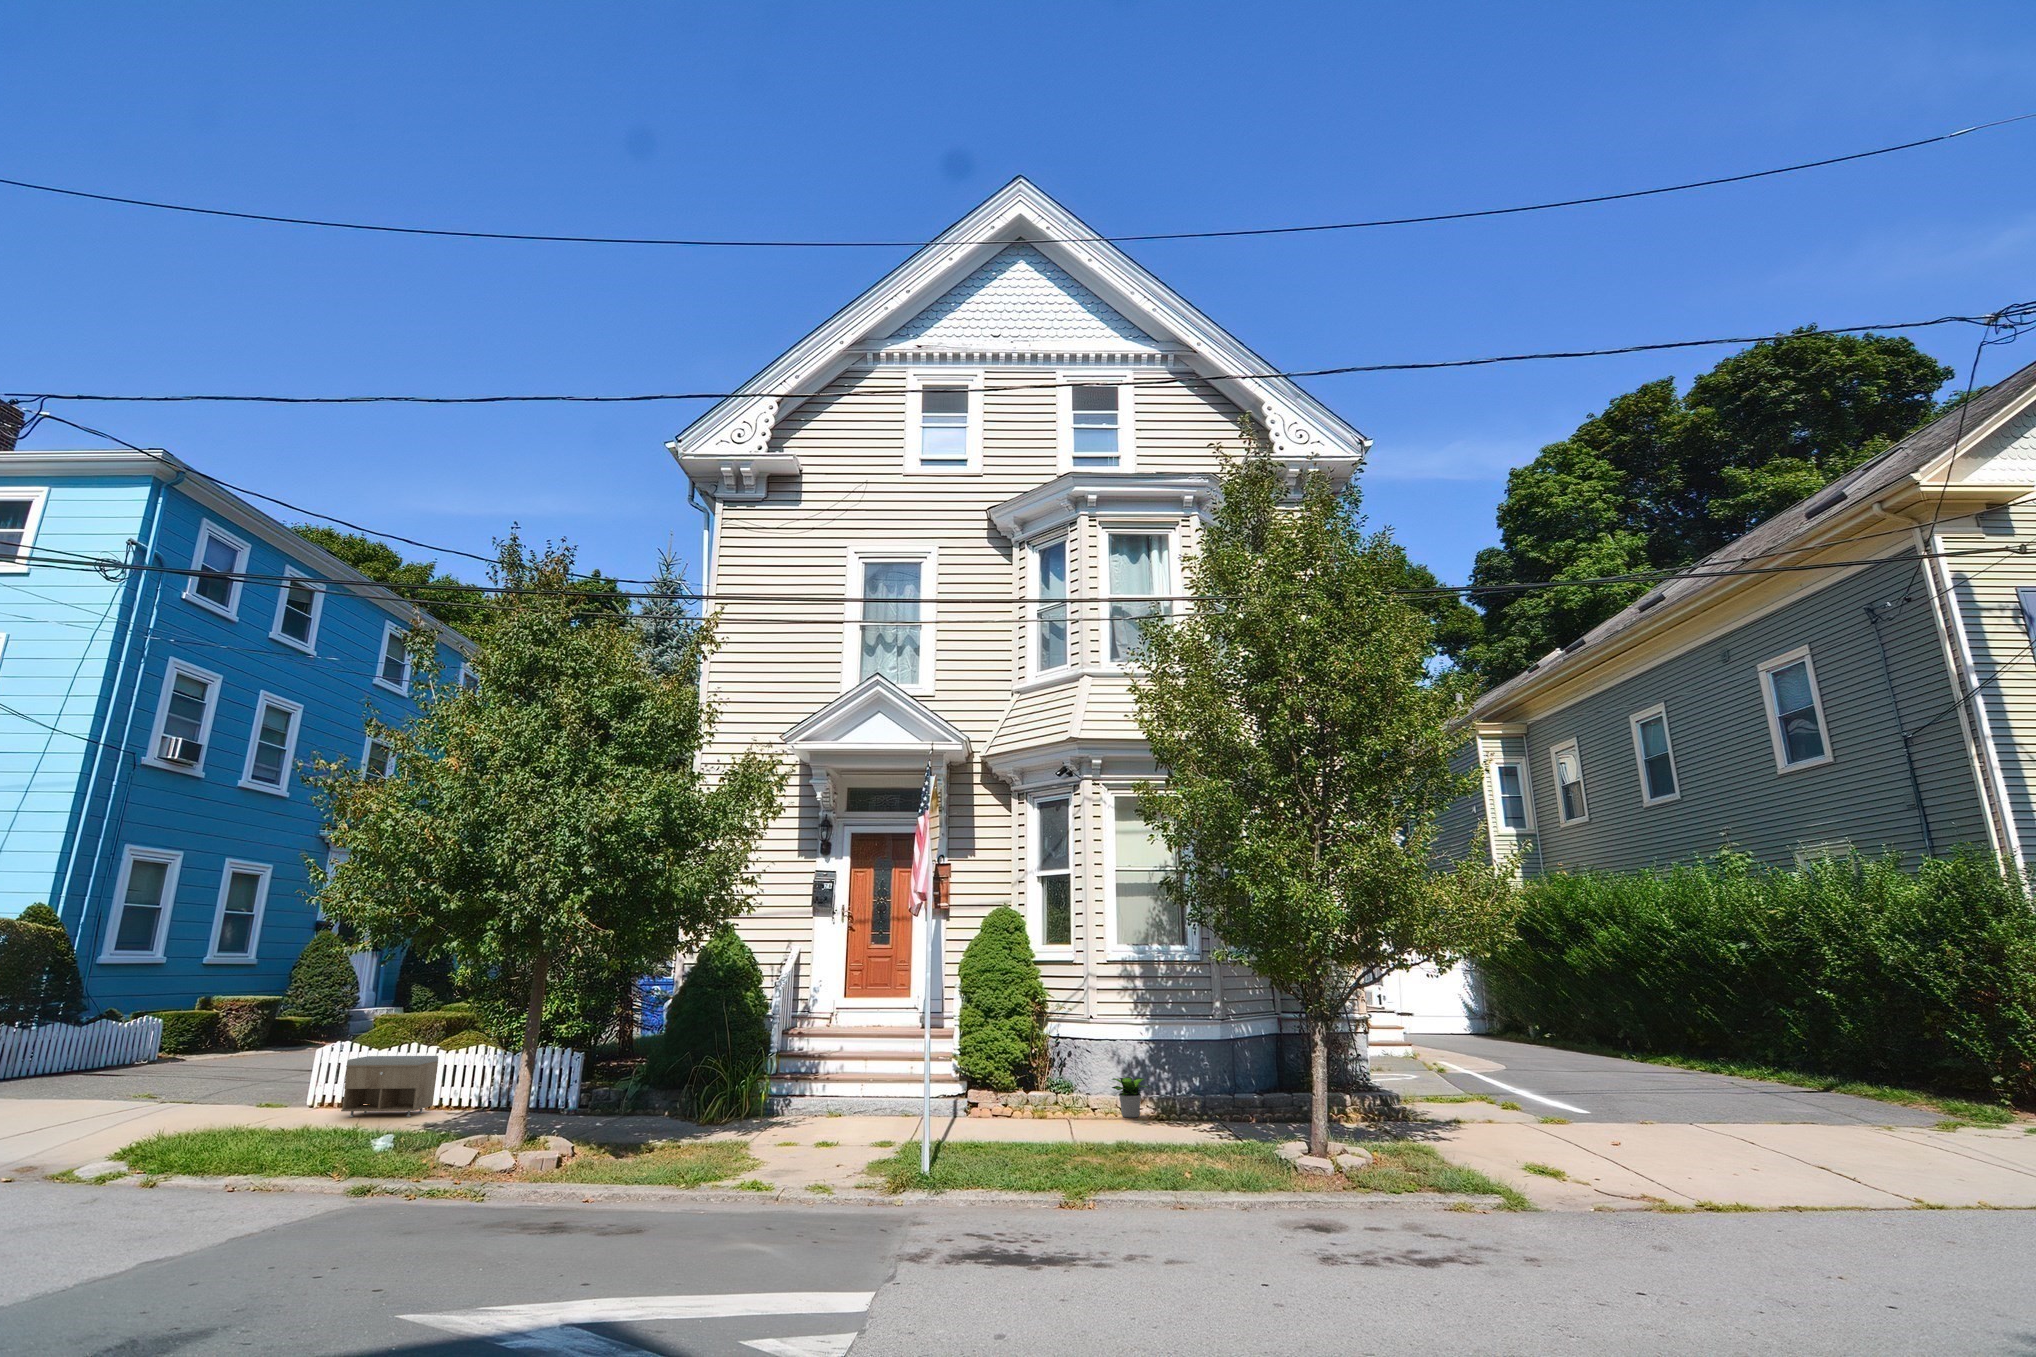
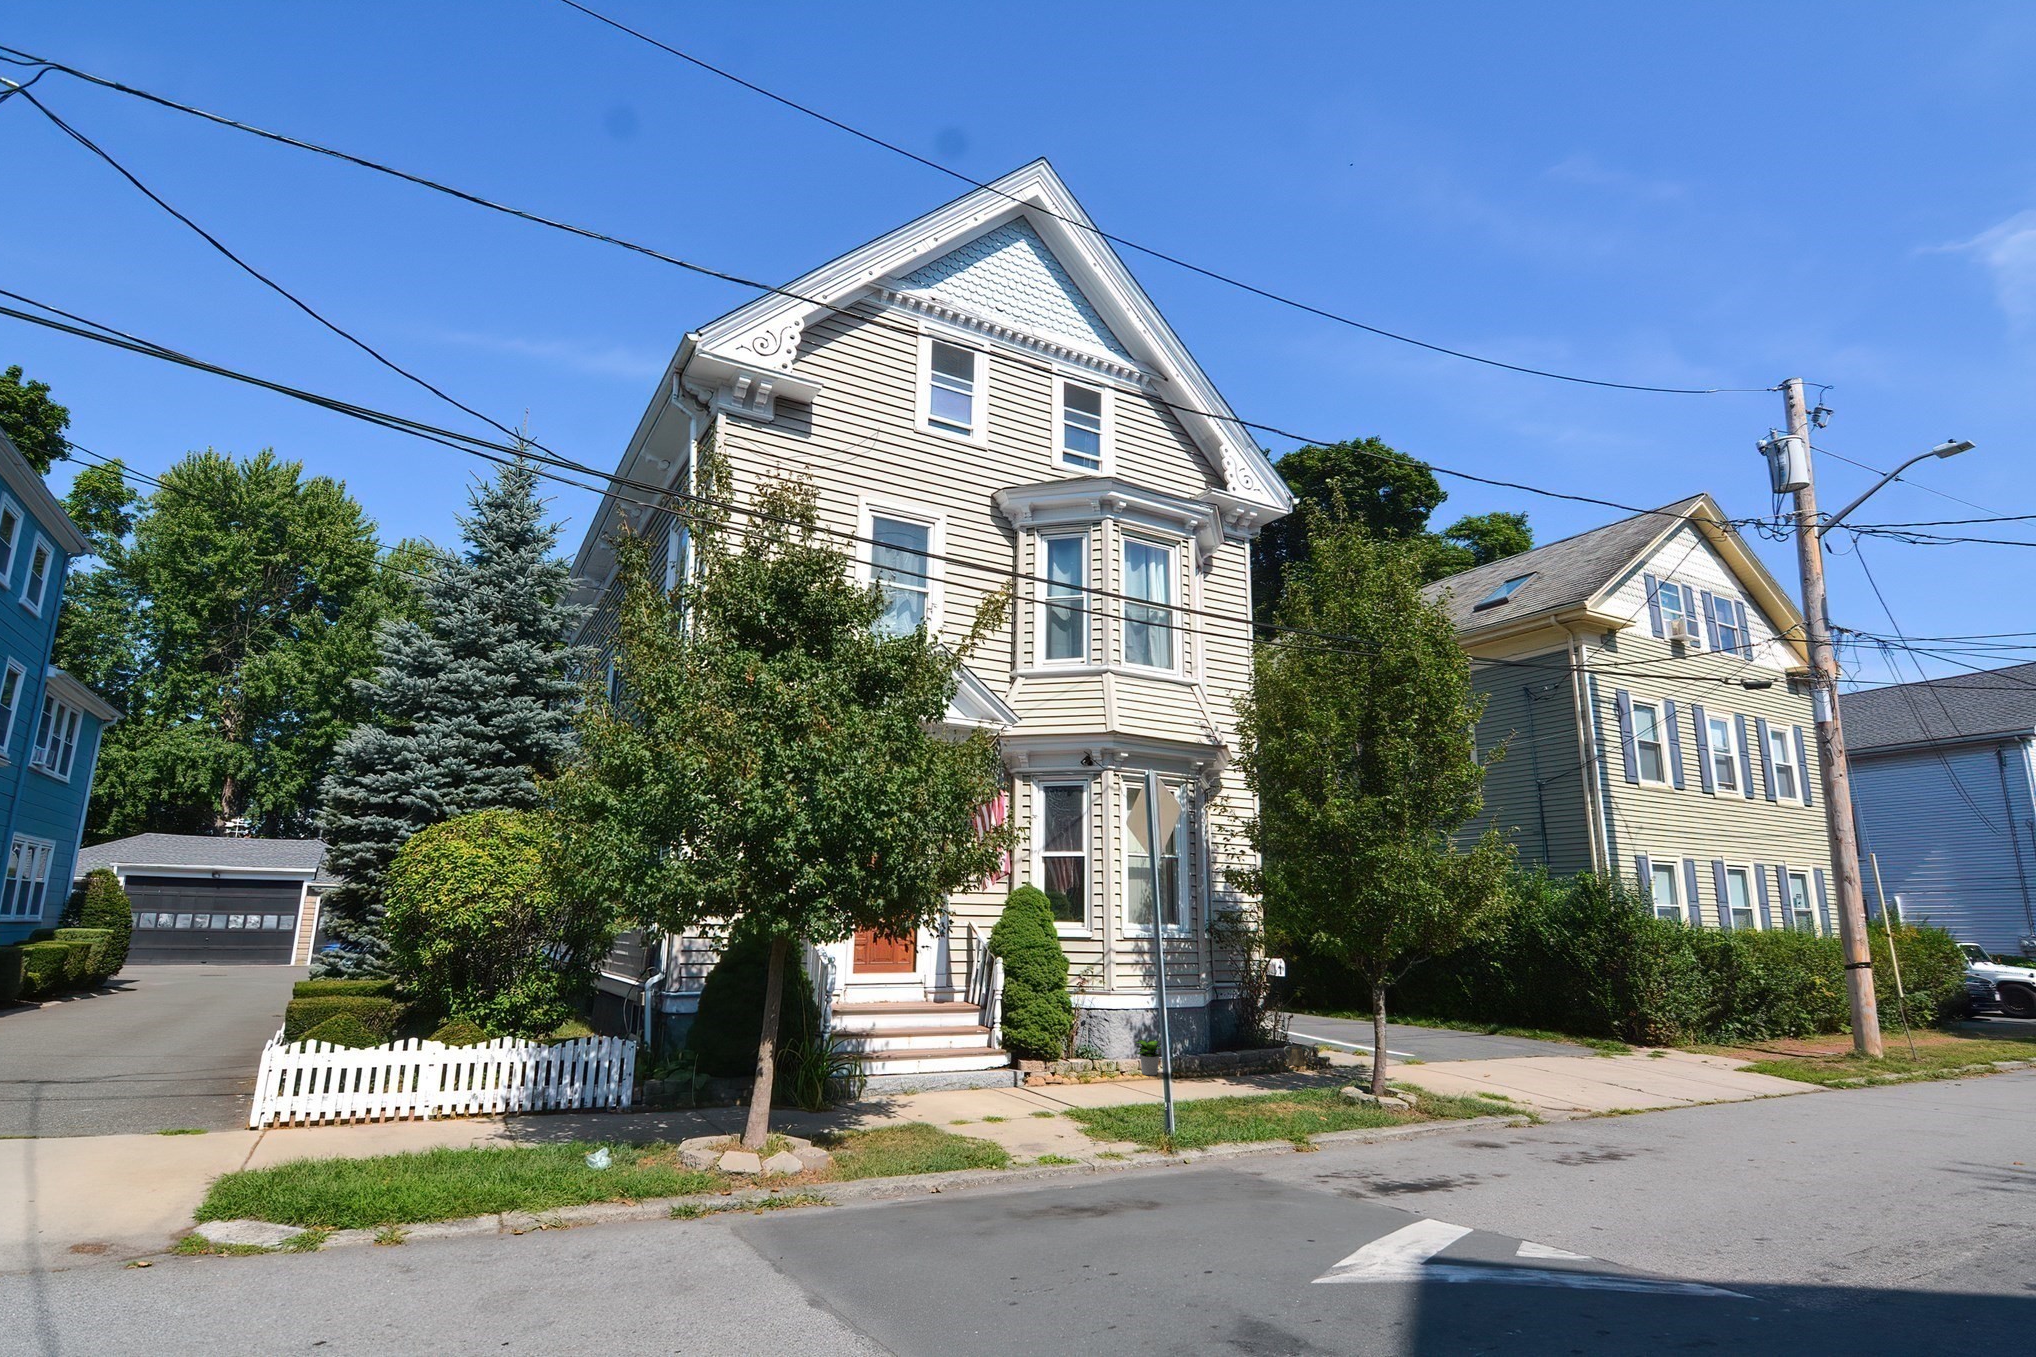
storage bench: present [341,1056,438,1117] -> none [348,1057,461,1143]
watering can: none [1336,1092,1383,1121] -> present [1284,1043,1318,1066]

